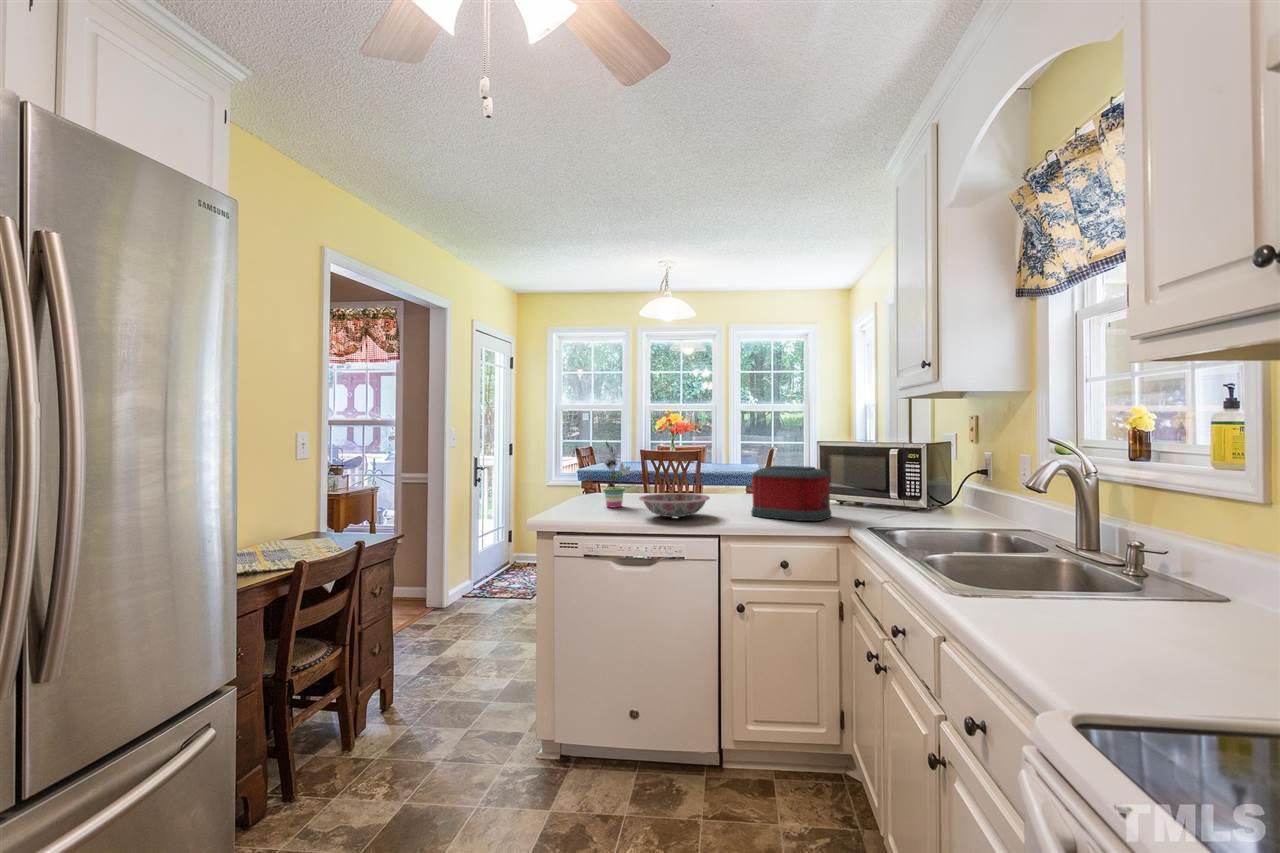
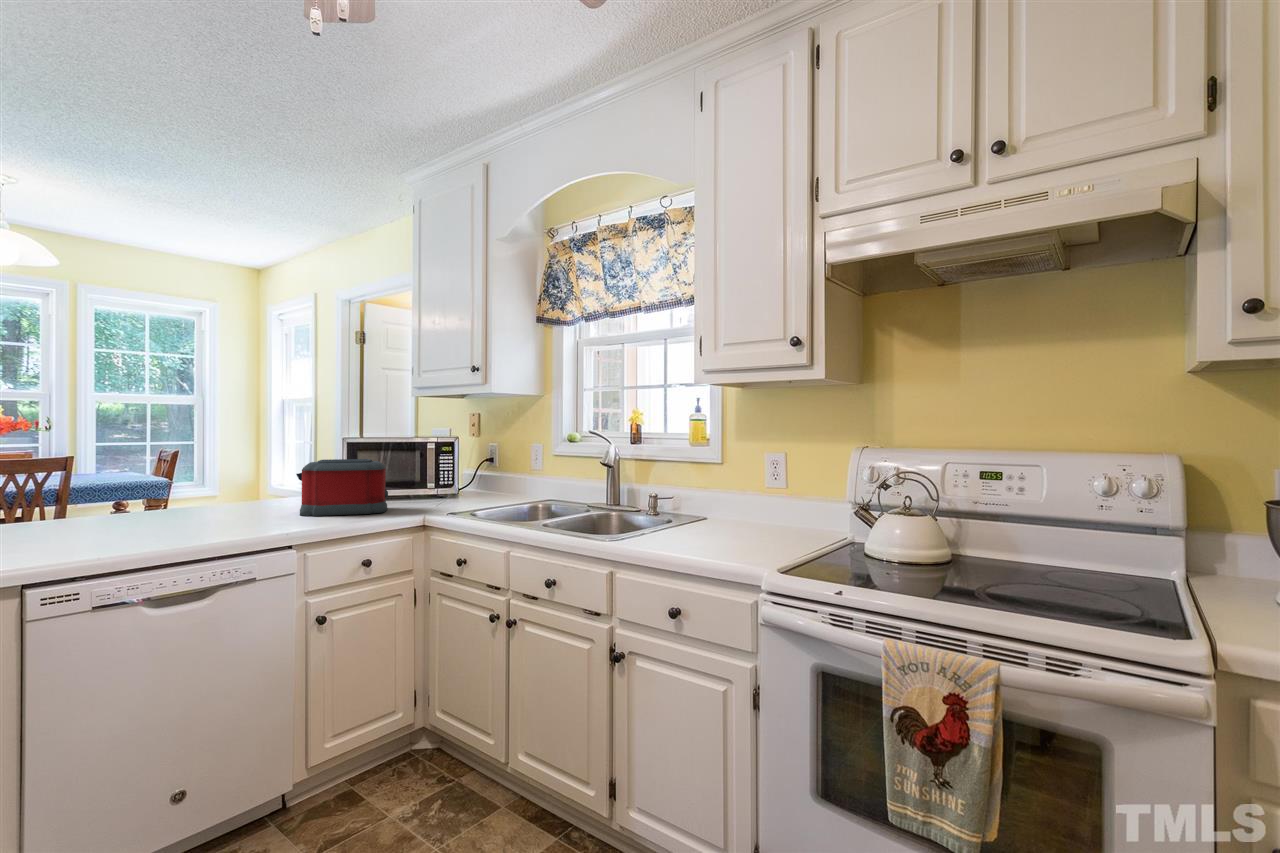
potted plant: present [603,442,630,507] -> none [41,432,98,530]
ceramic bowl: present [639,493,710,517] -> none [147,498,258,528]

